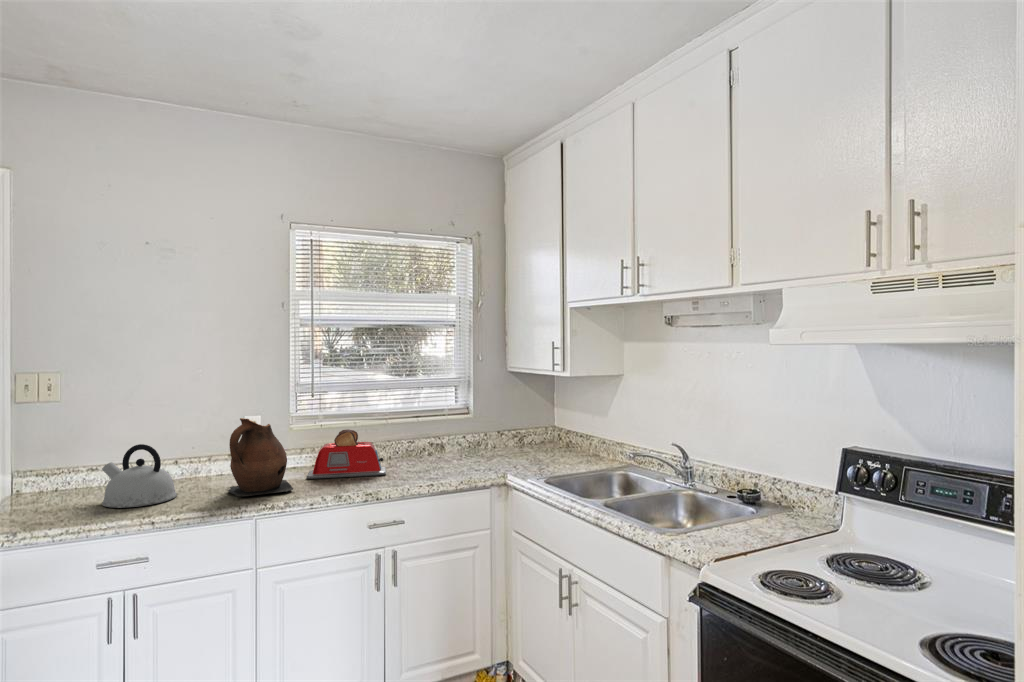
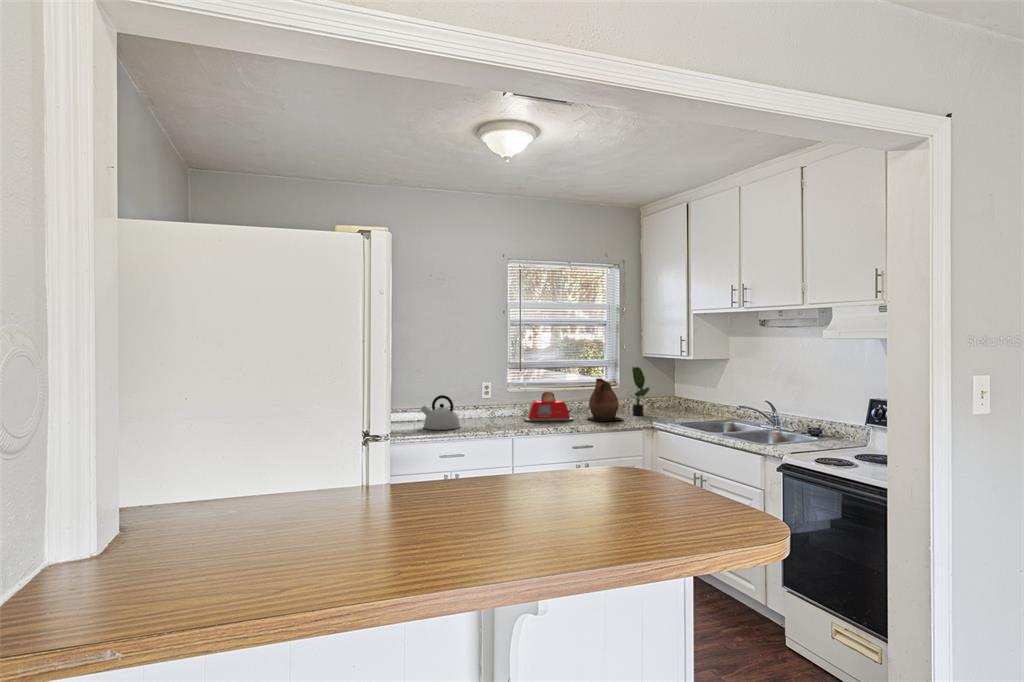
potted plant: none [477,386,516,460] -> present [632,367,649,415]
ceramic pitcher: present [228,418,293,497] -> present [588,378,624,421]

